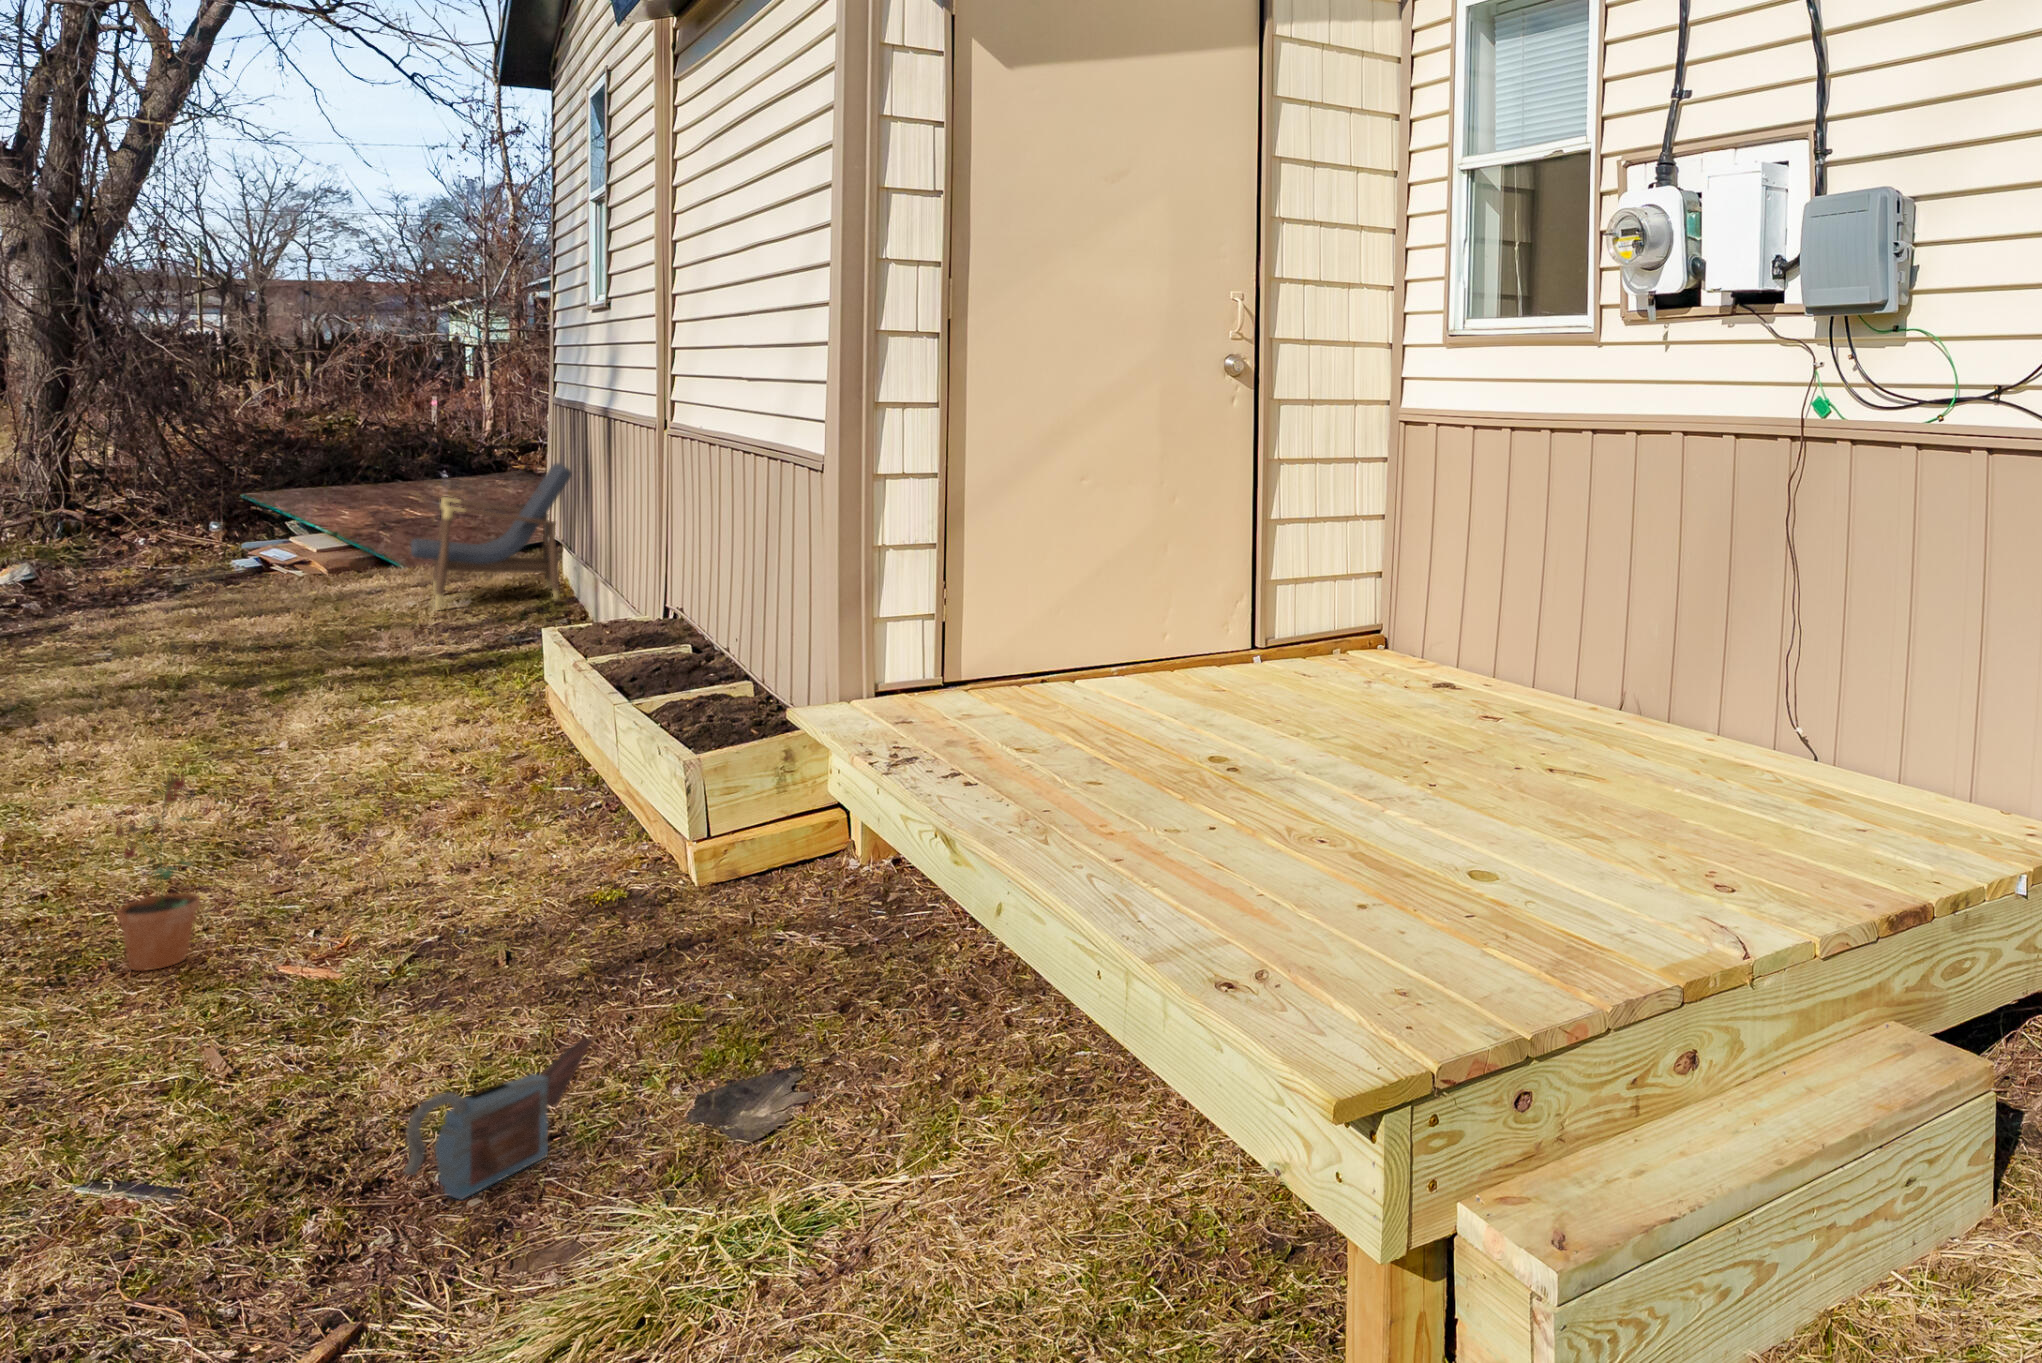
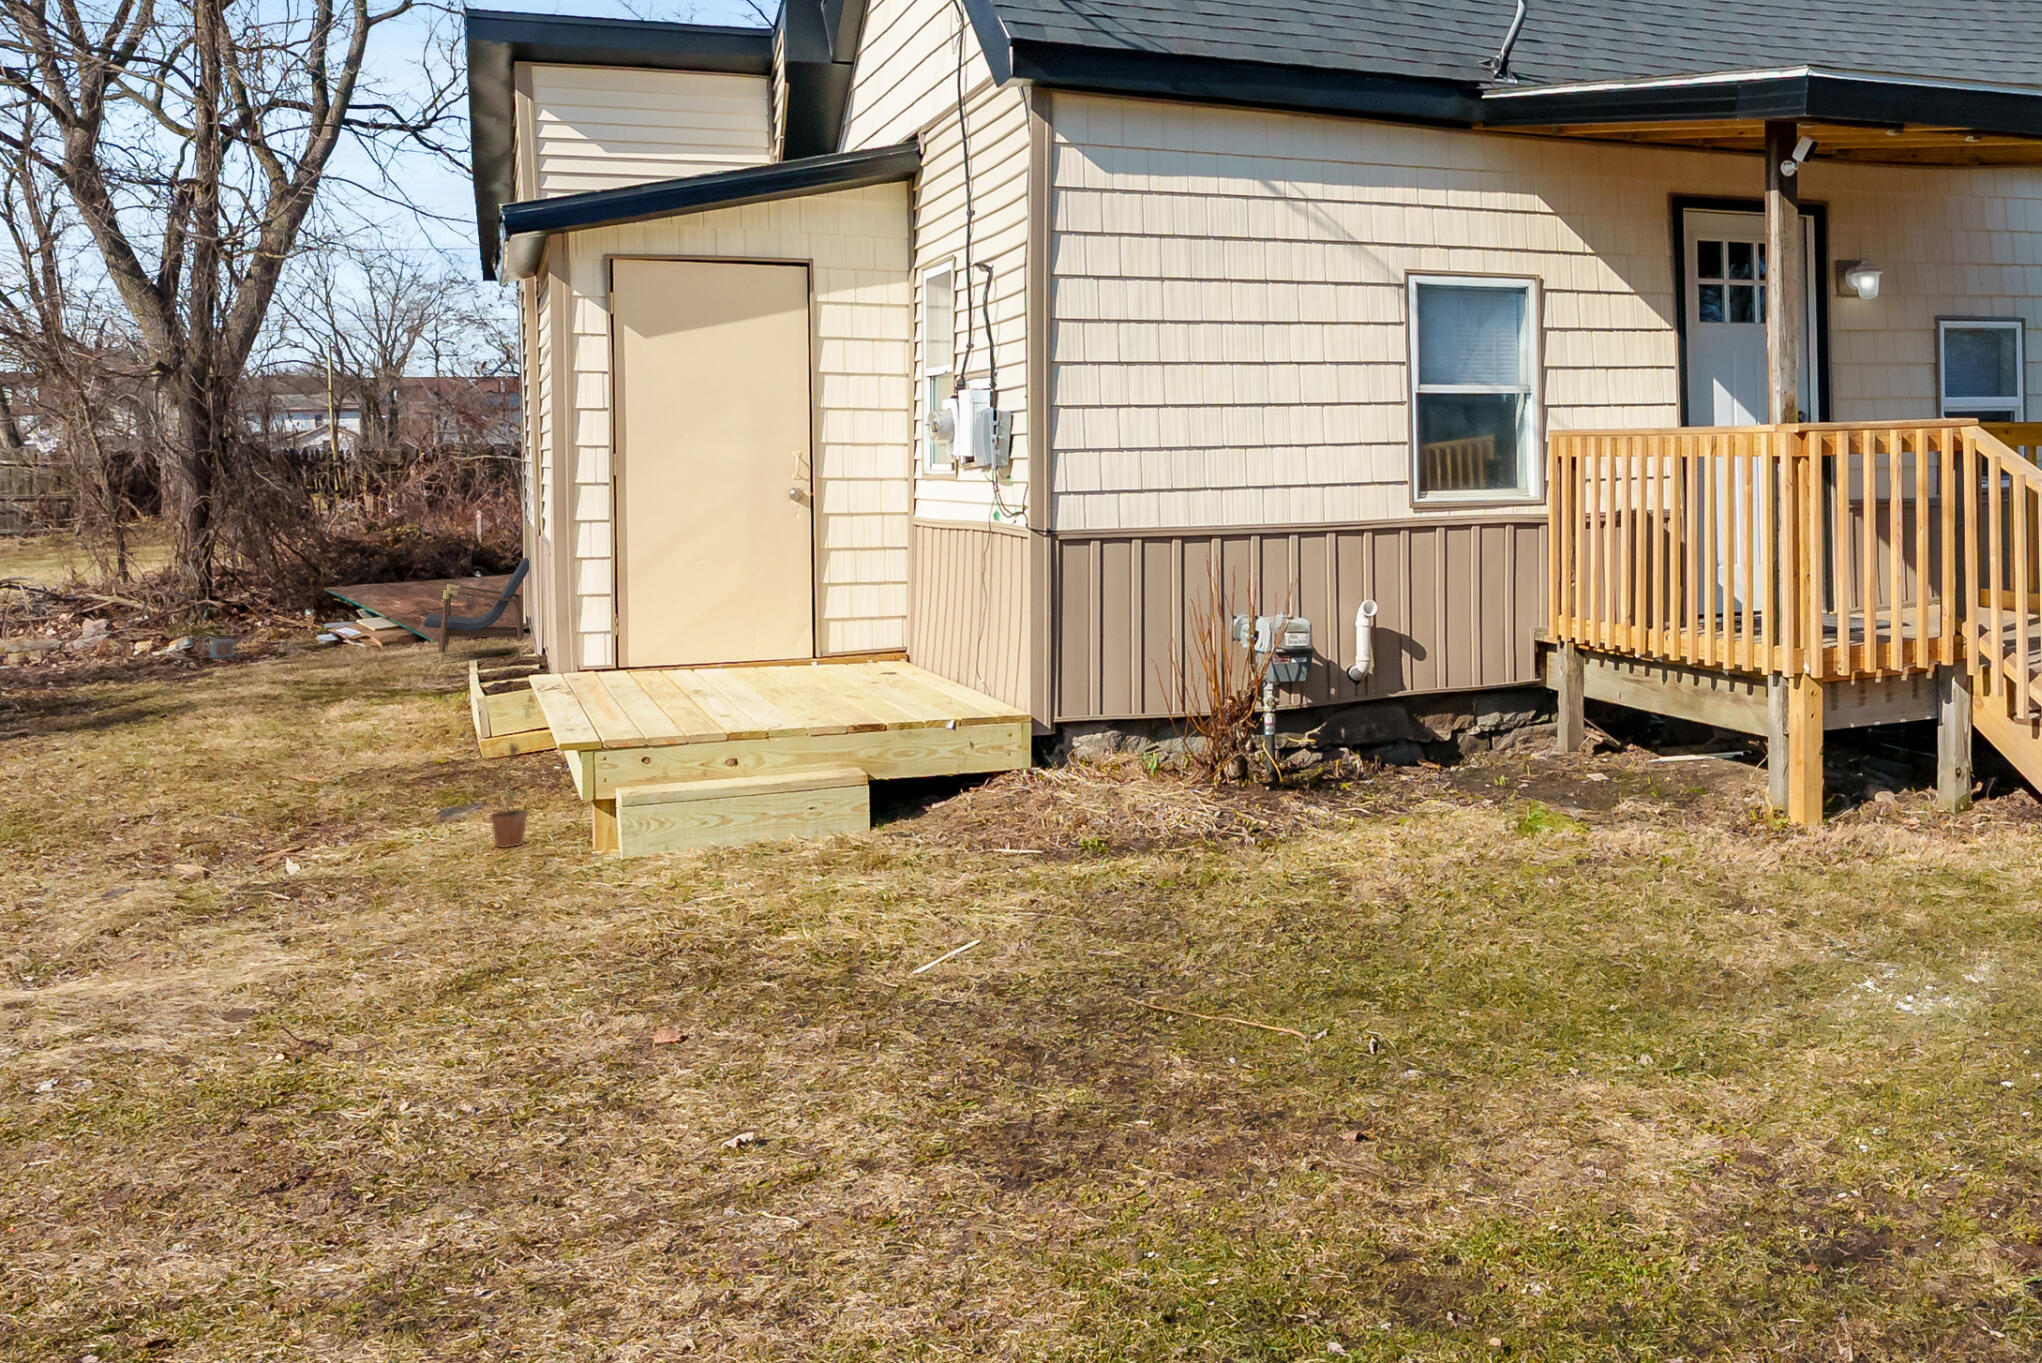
potted plant: present [116,773,200,971] -> present [487,744,528,848]
watering can: present [403,1037,592,1200] -> present [203,635,245,658]

